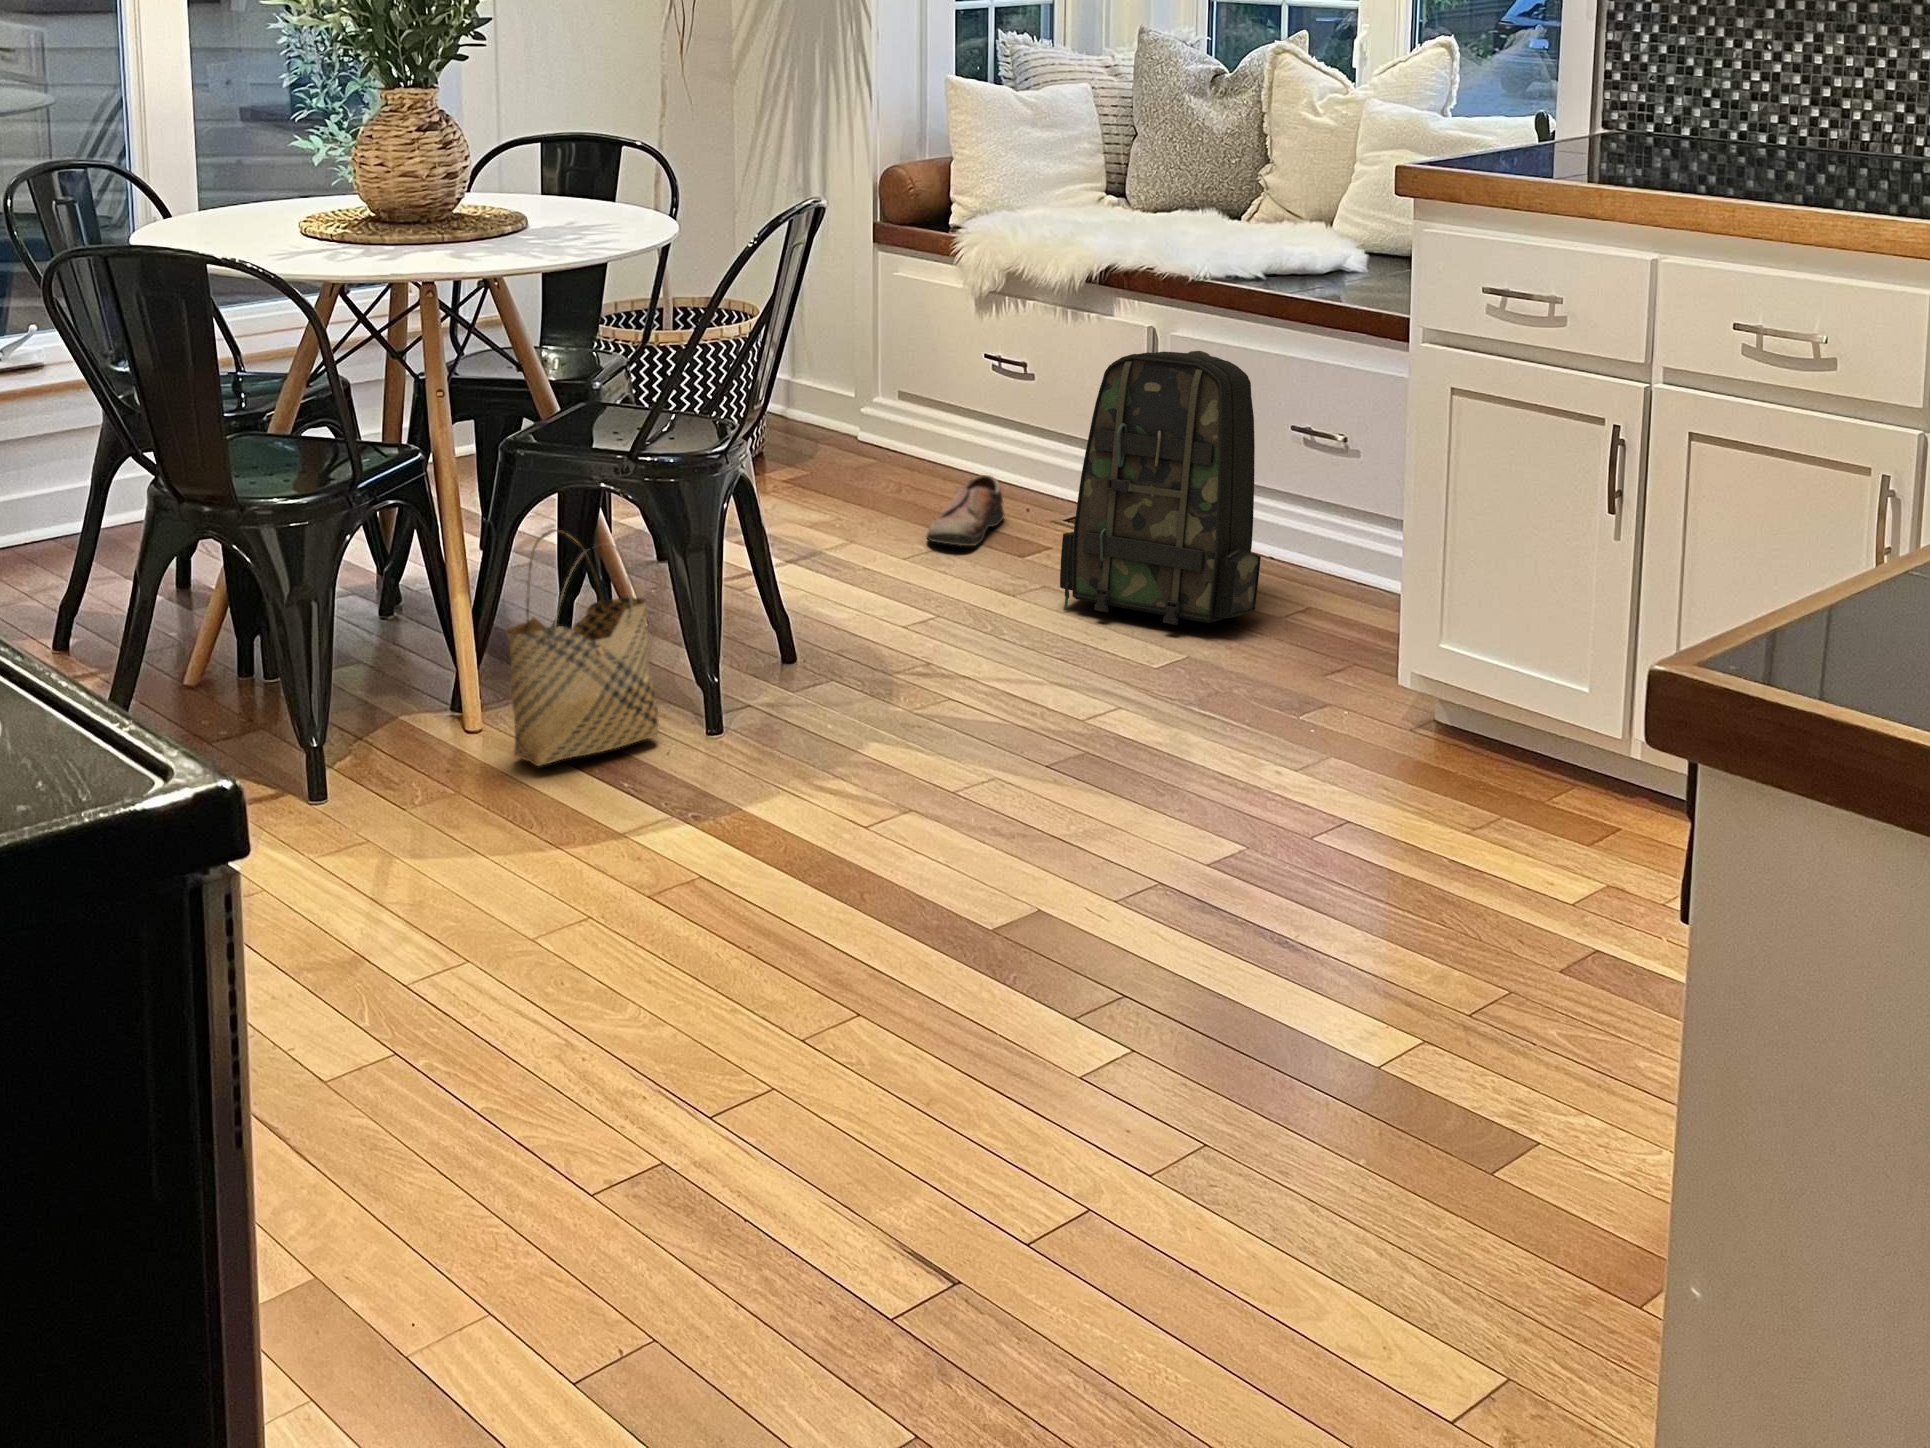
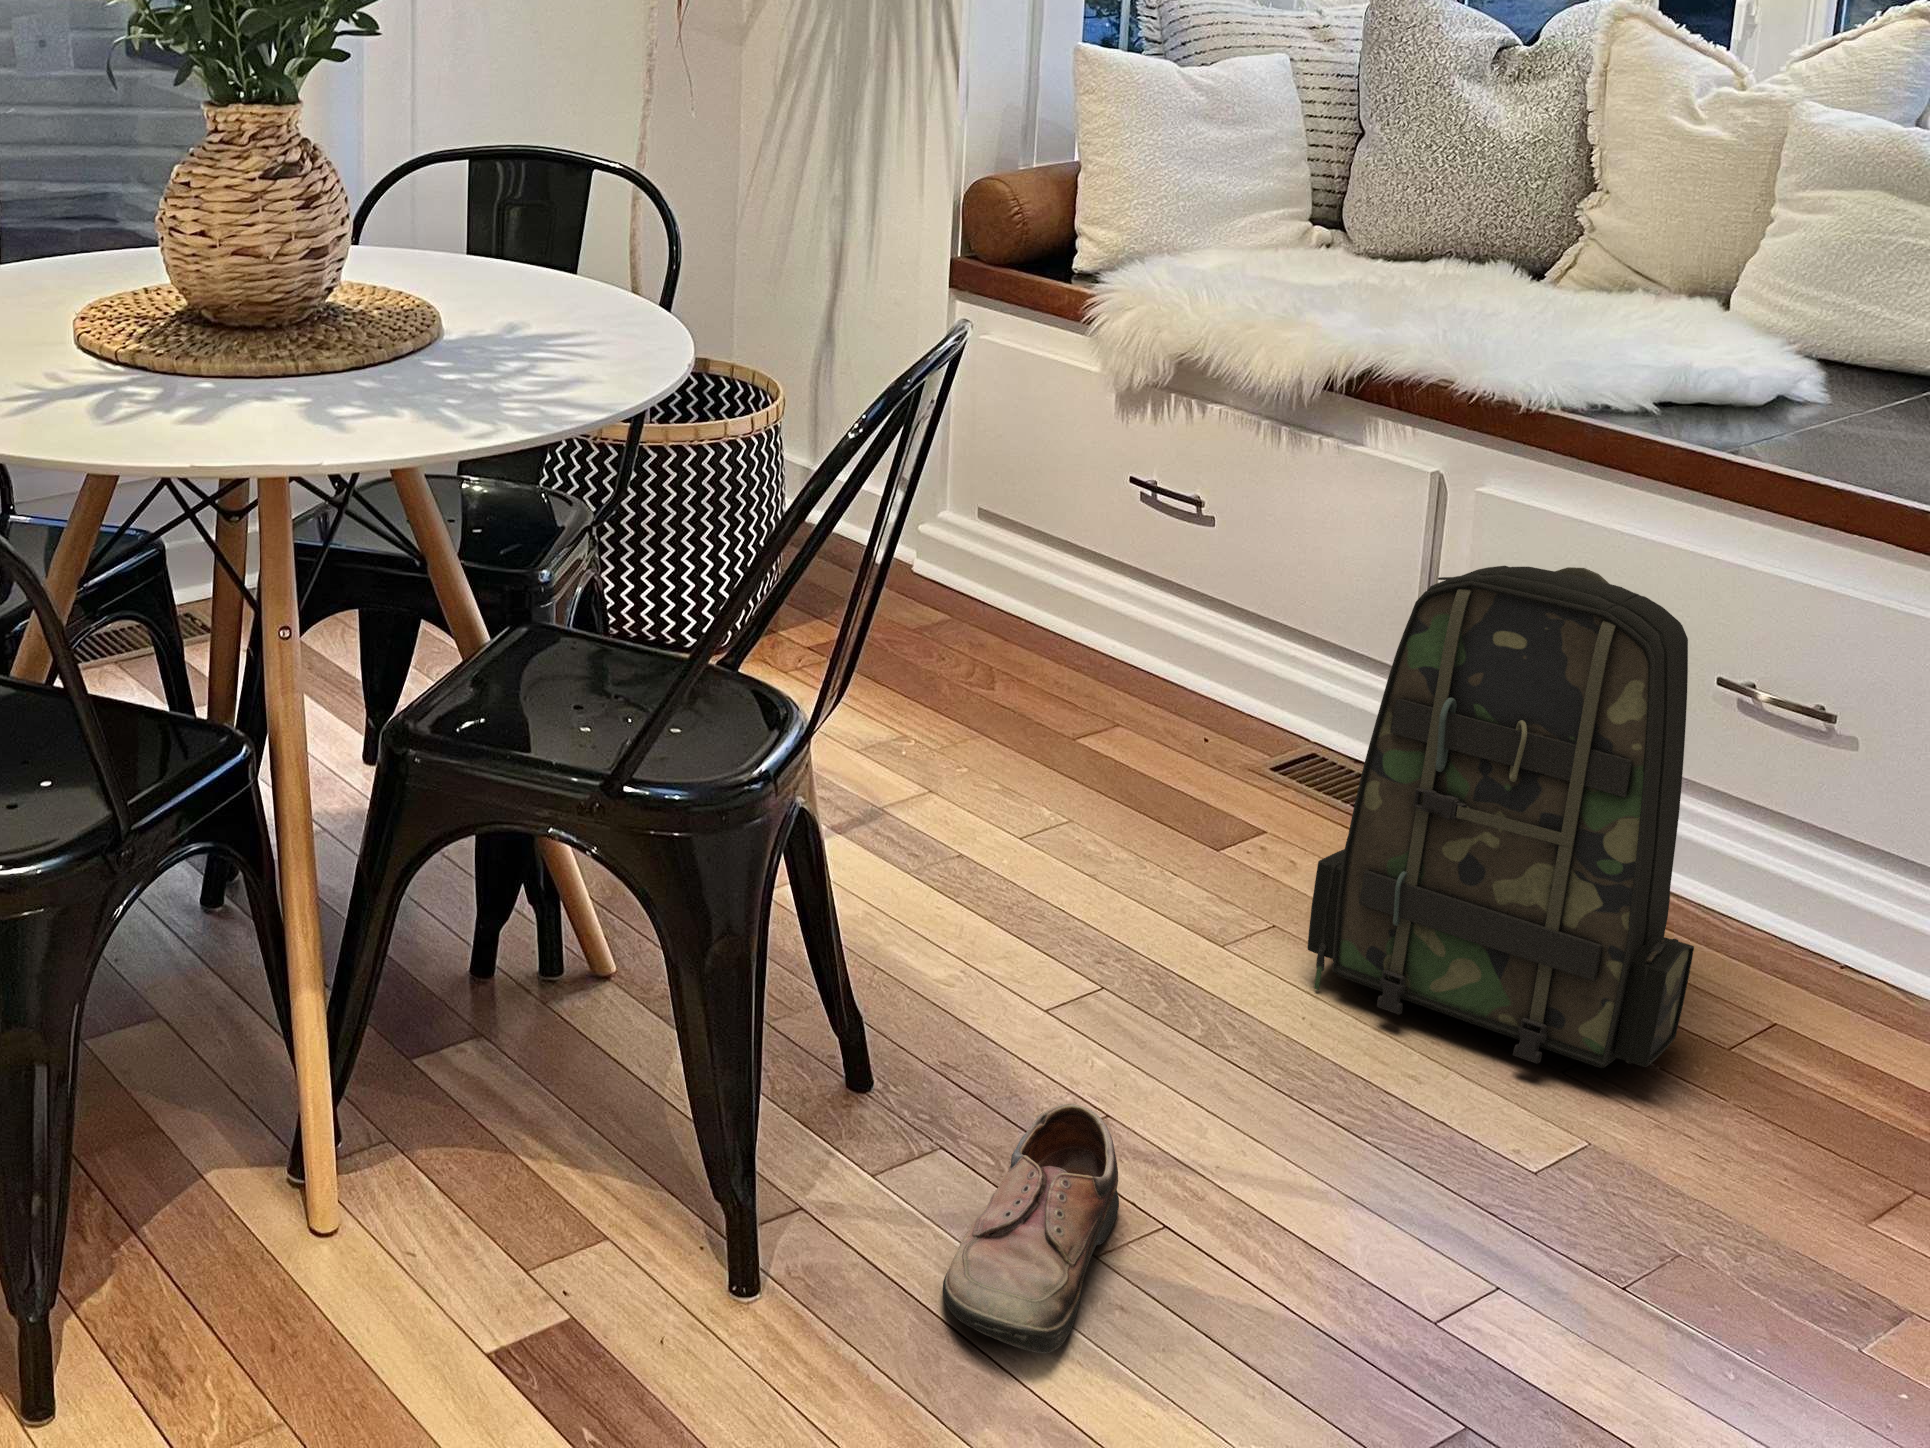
shoe: present [927,475,1004,546] -> present [943,1104,1119,1353]
woven basket: present [506,529,658,766] -> none [376,906,639,1350]

